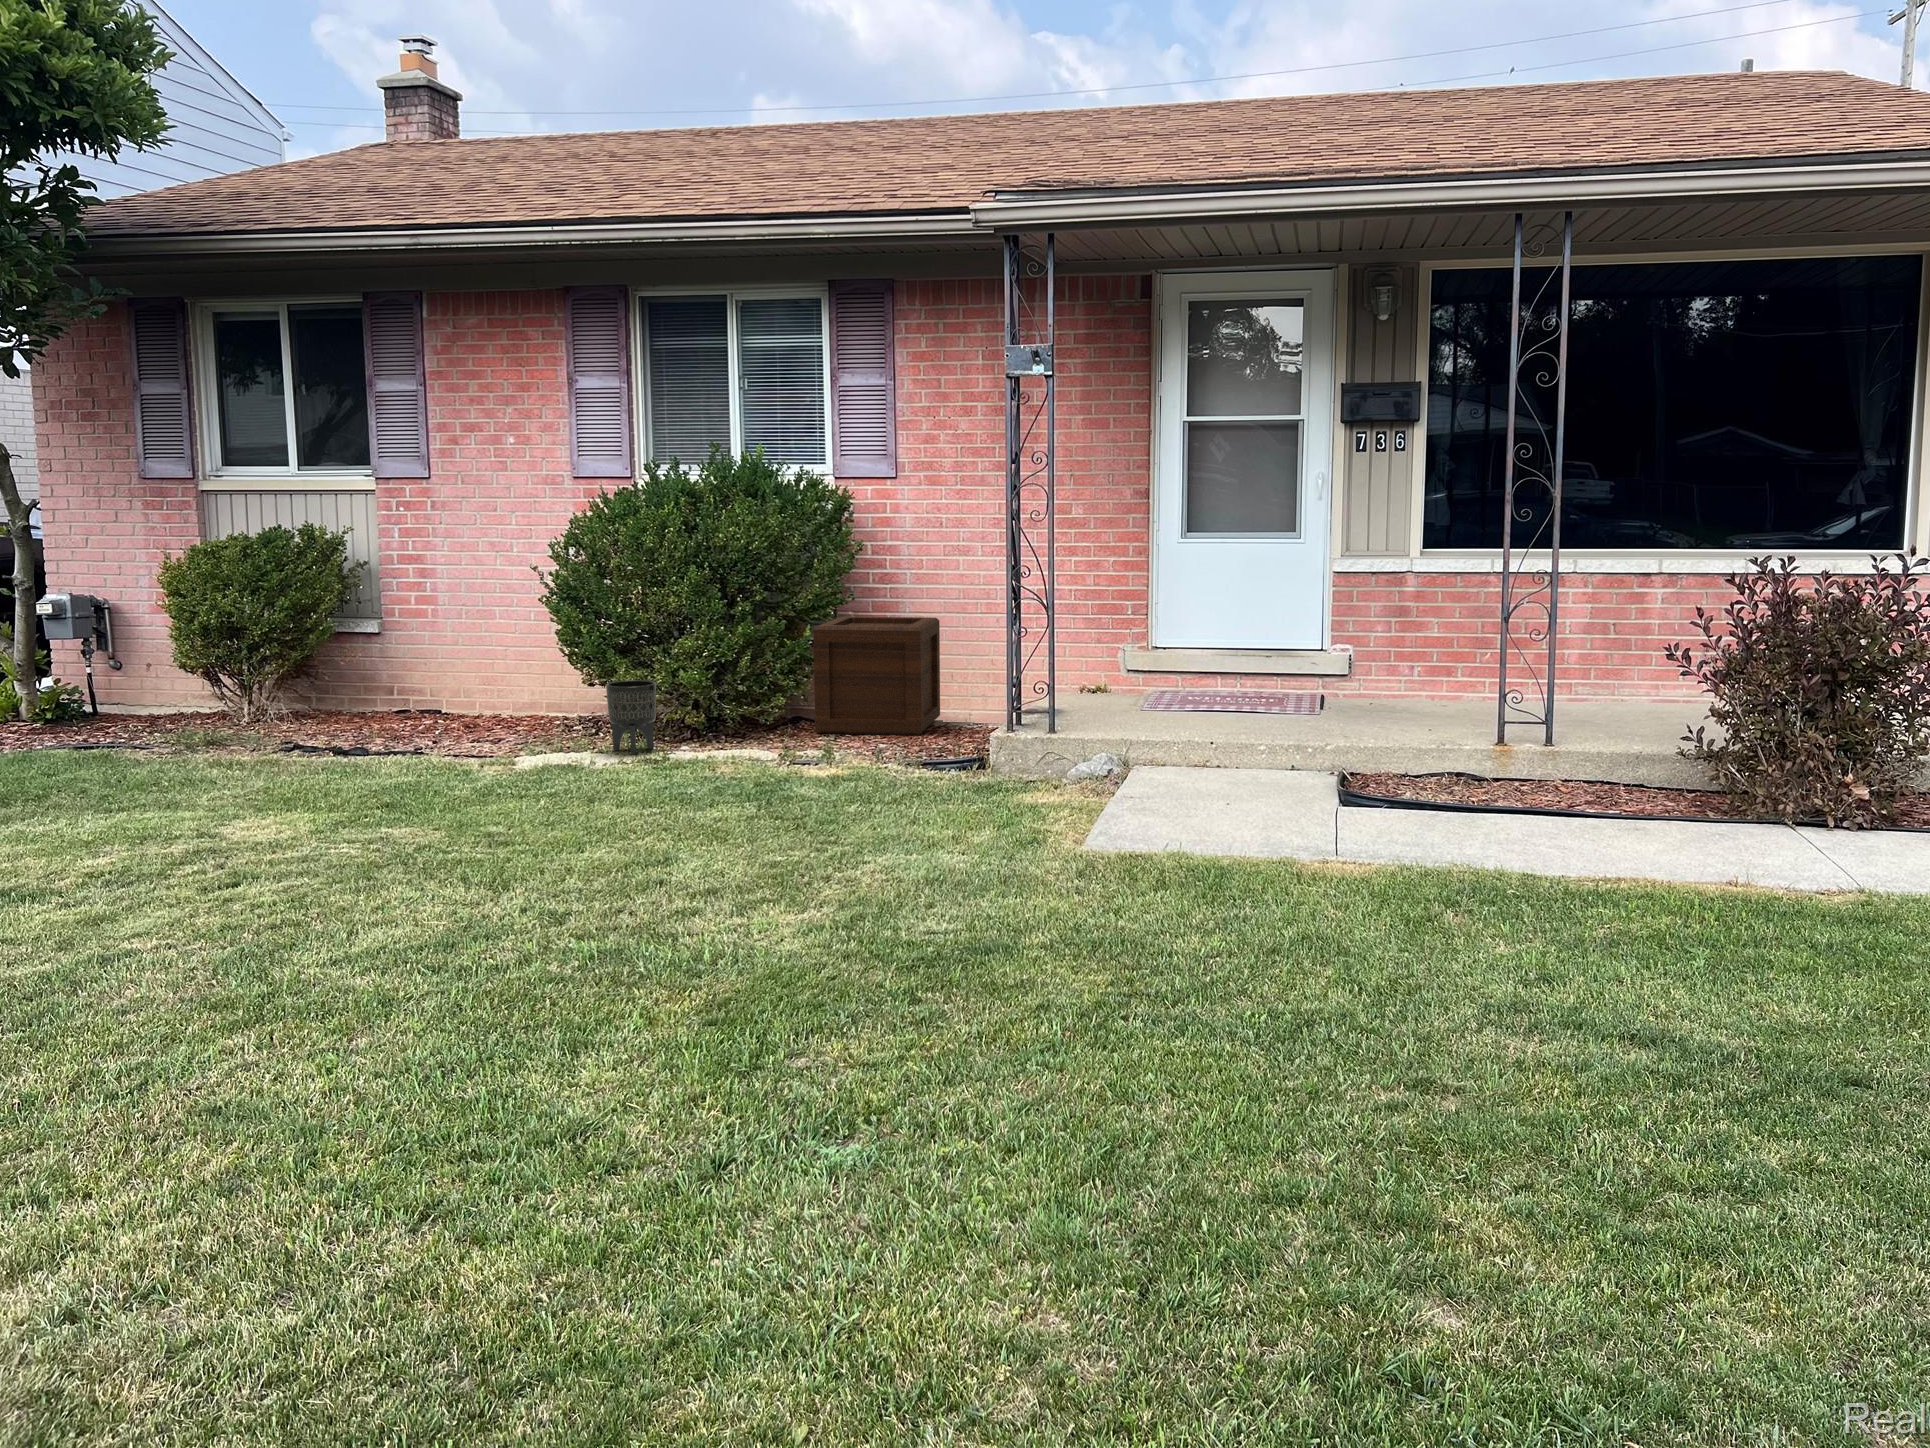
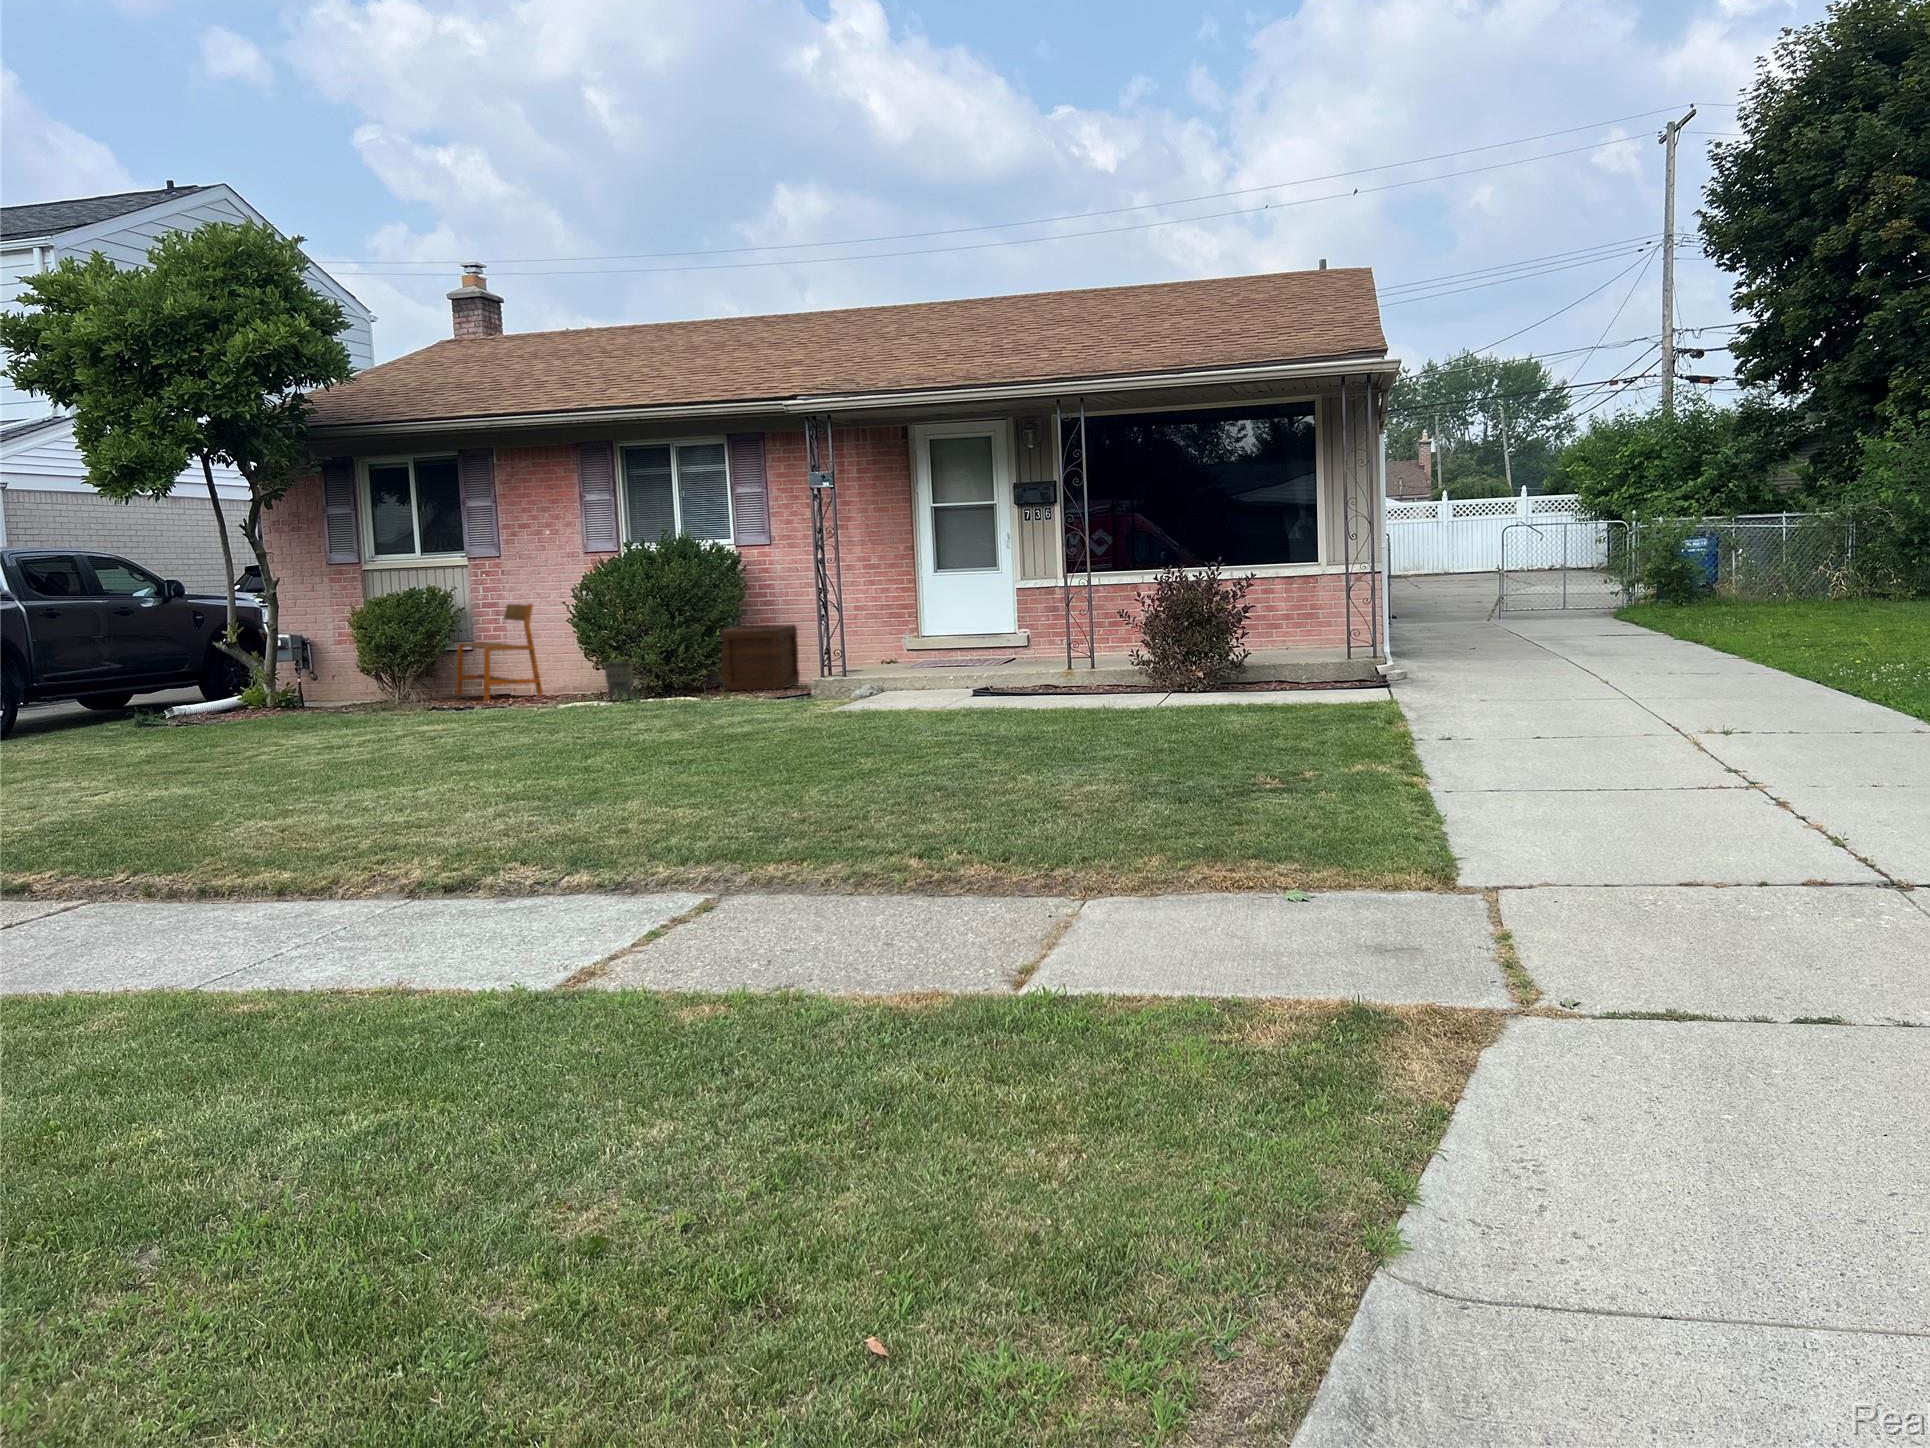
bench: none [351,557,497,734] -> present [456,604,543,701]

